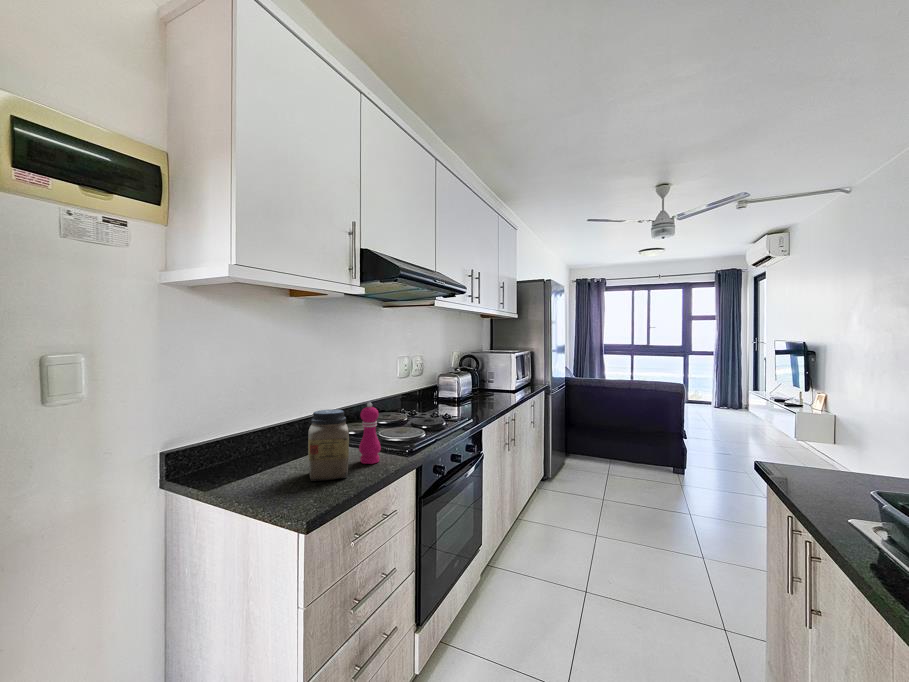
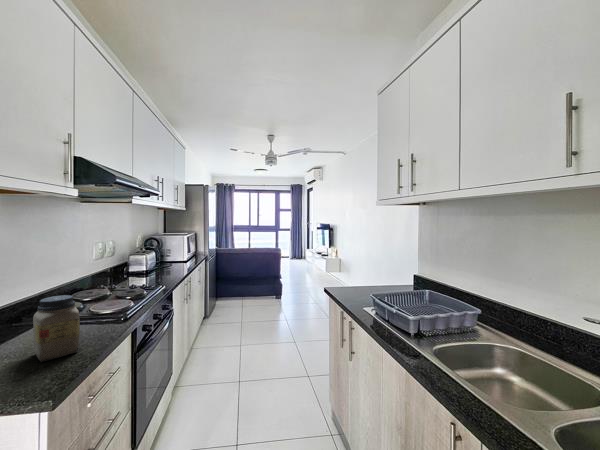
pepper mill: present [359,402,381,464] -> none [83,285,104,336]

